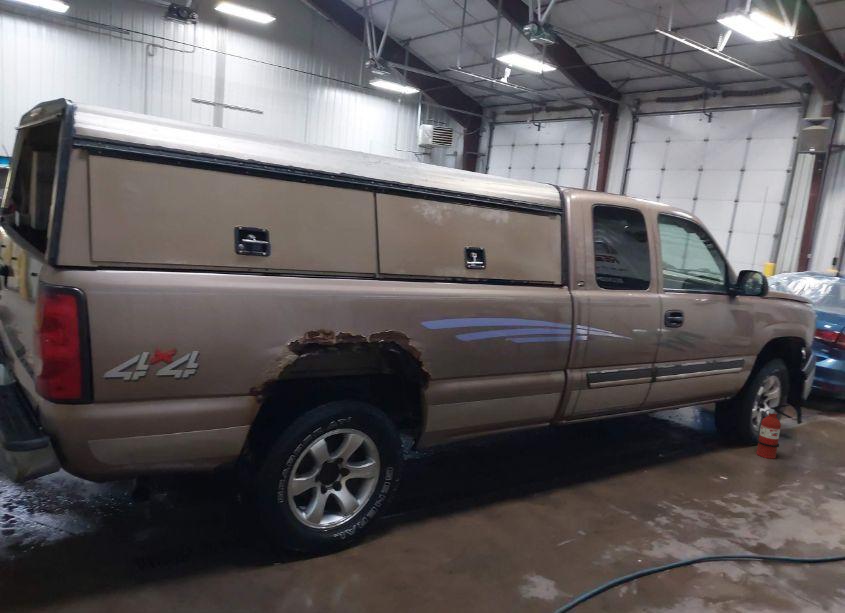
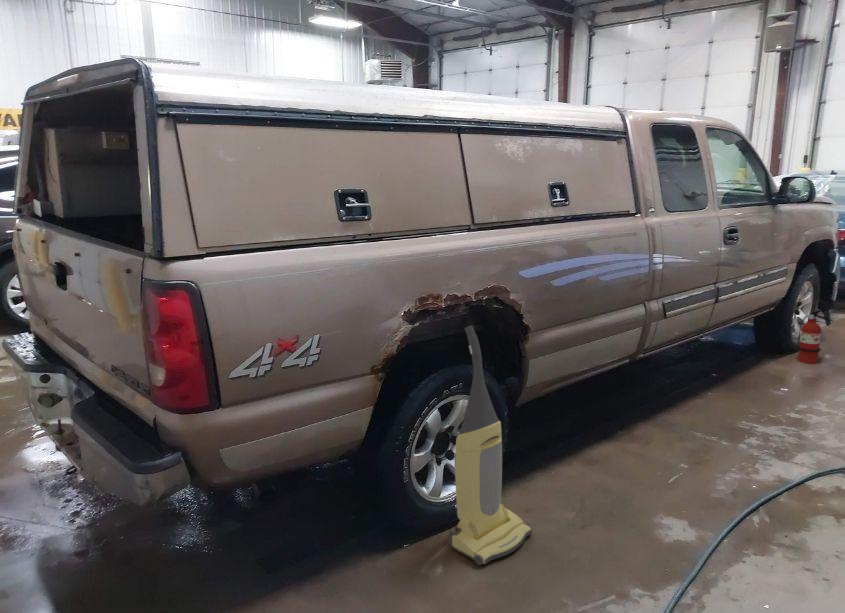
vacuum cleaner: none [317,365,401,592] -> present [449,326,532,565]

